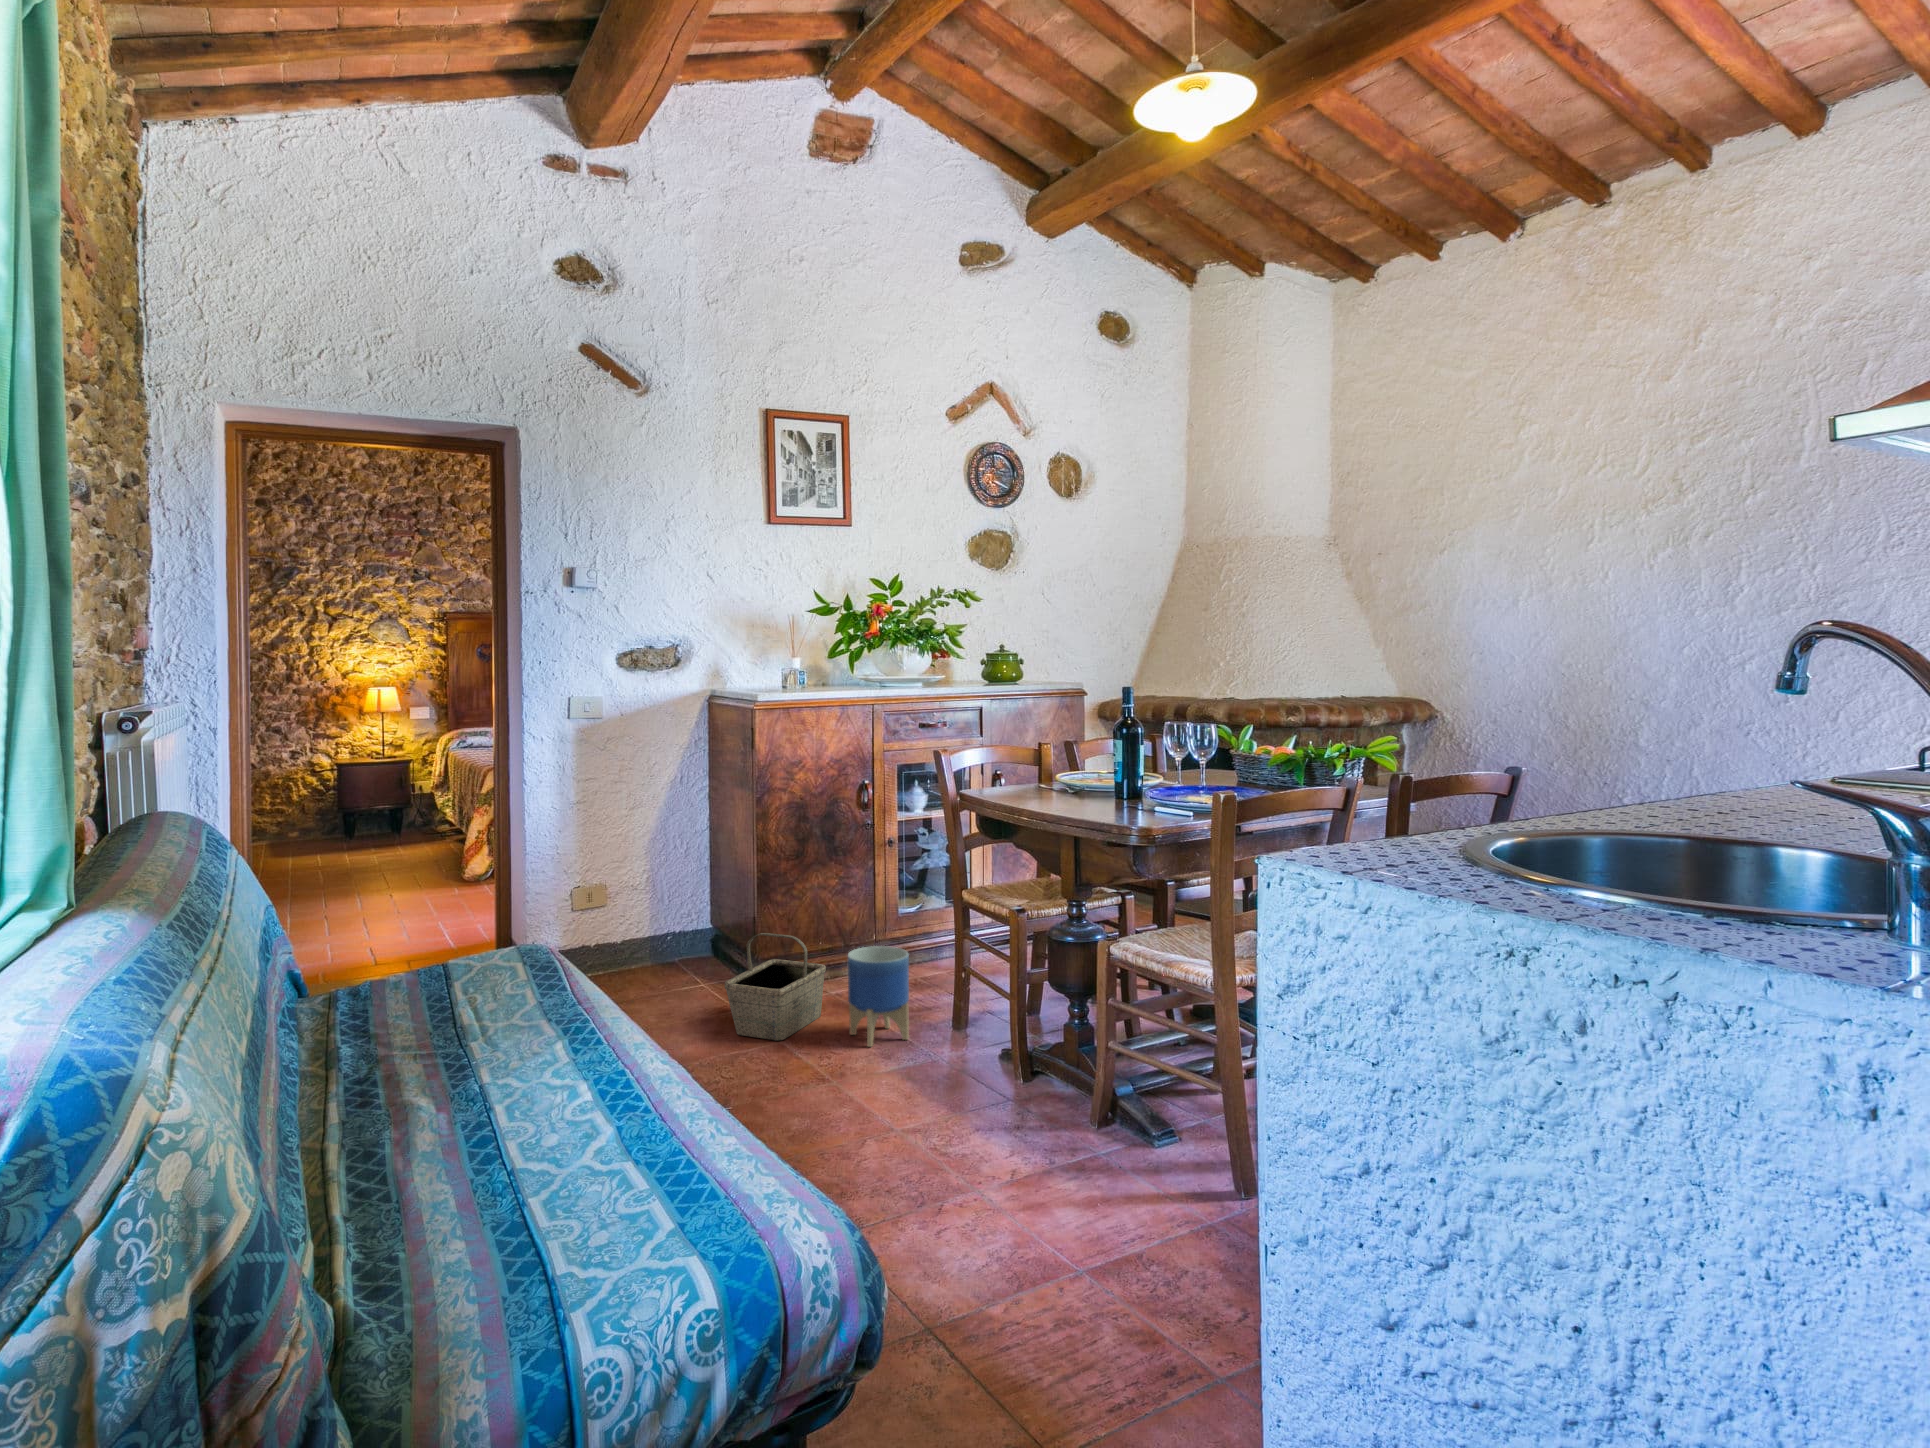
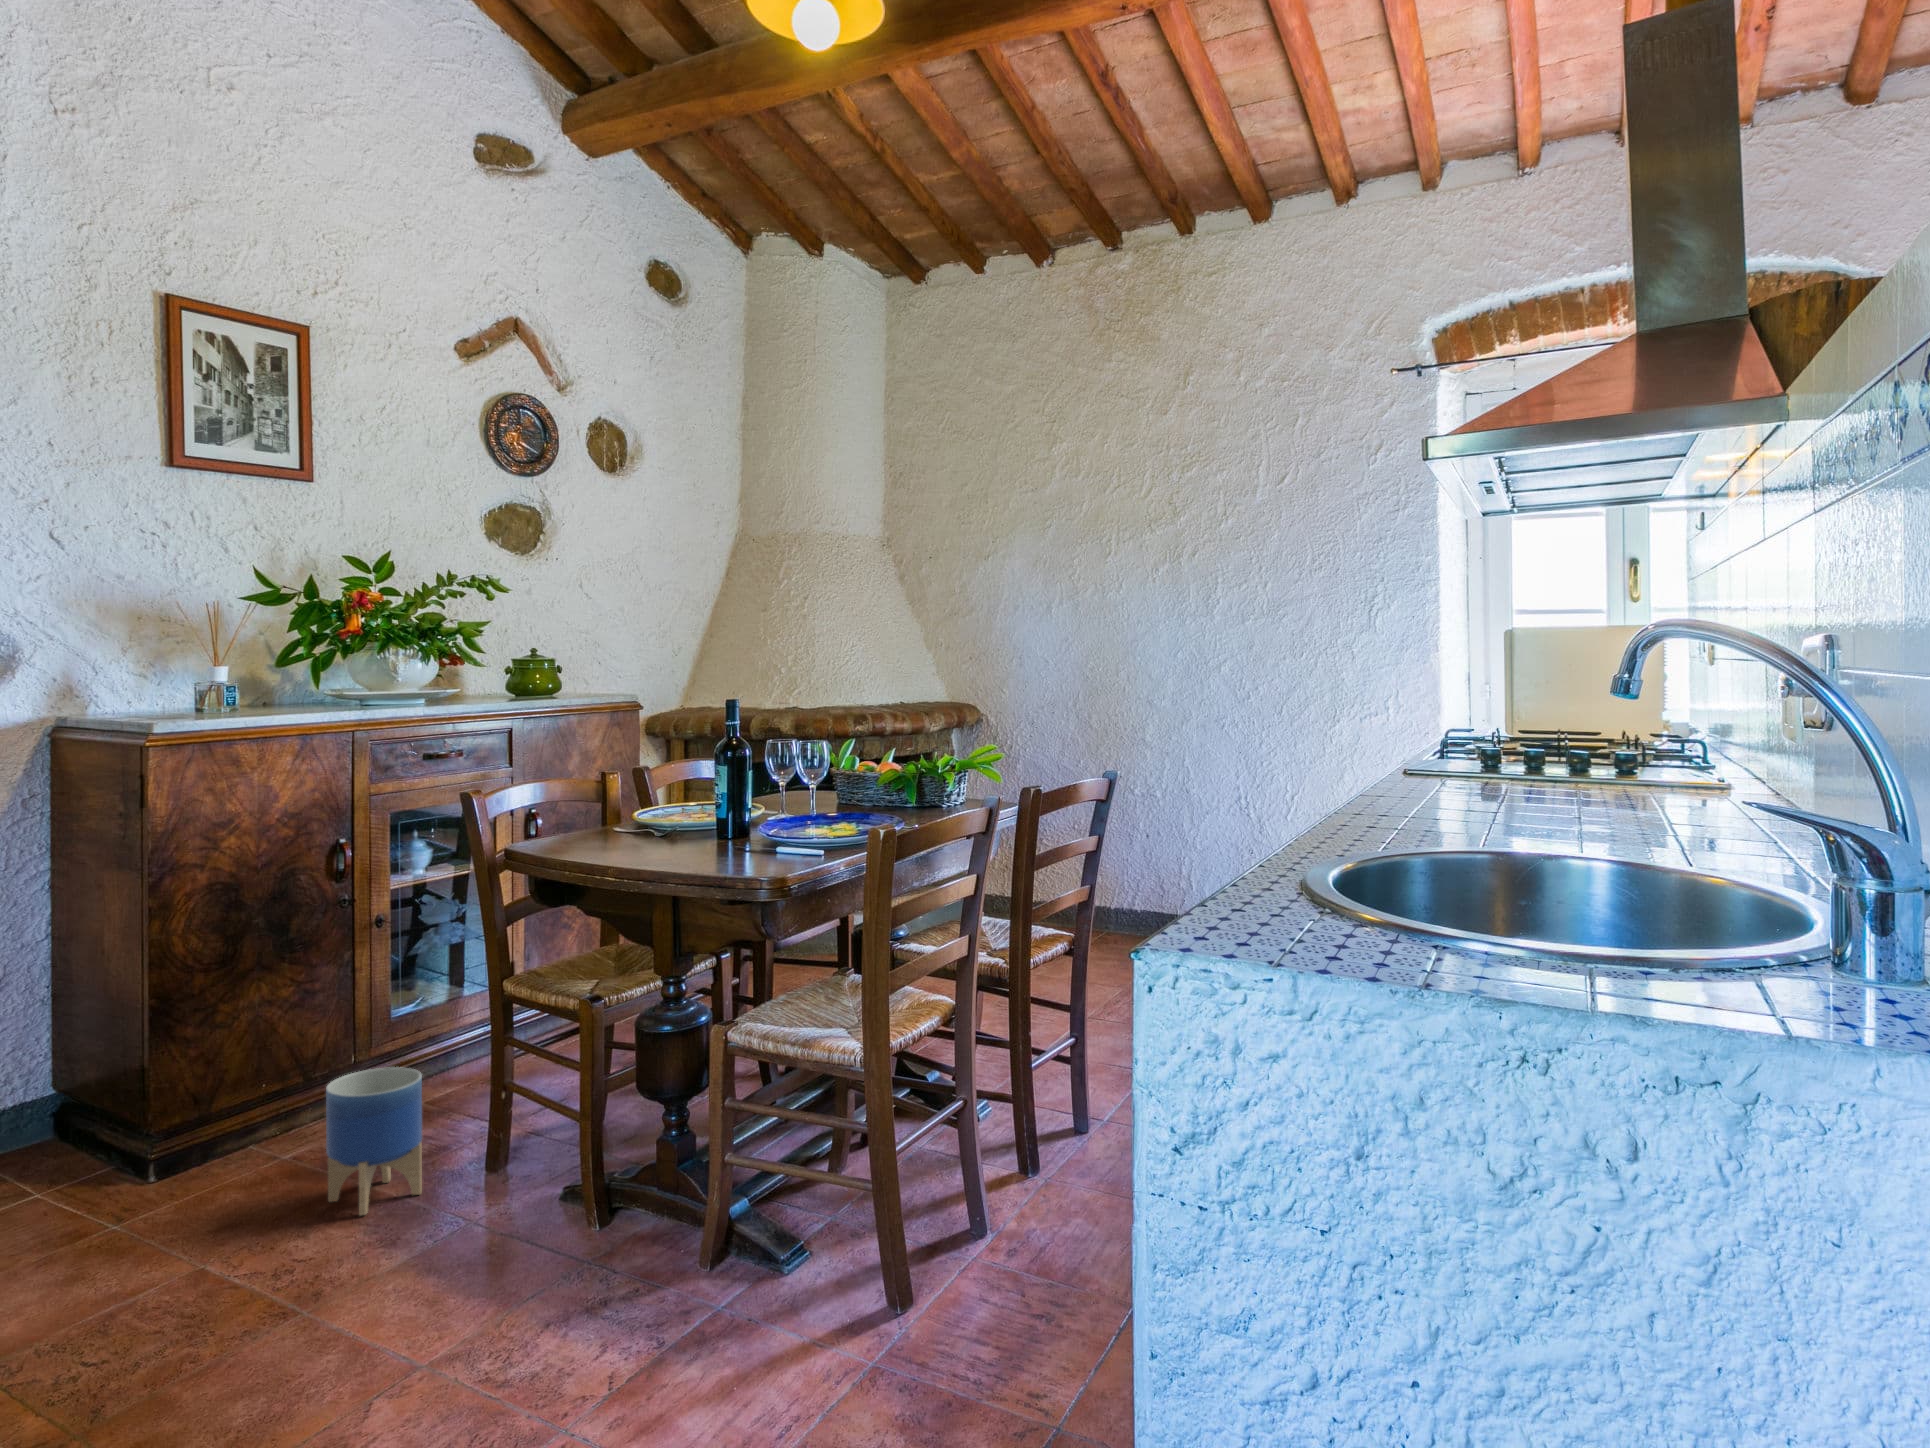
basket: present [725,933,826,1040] -> none [110,1072,285,1235]

